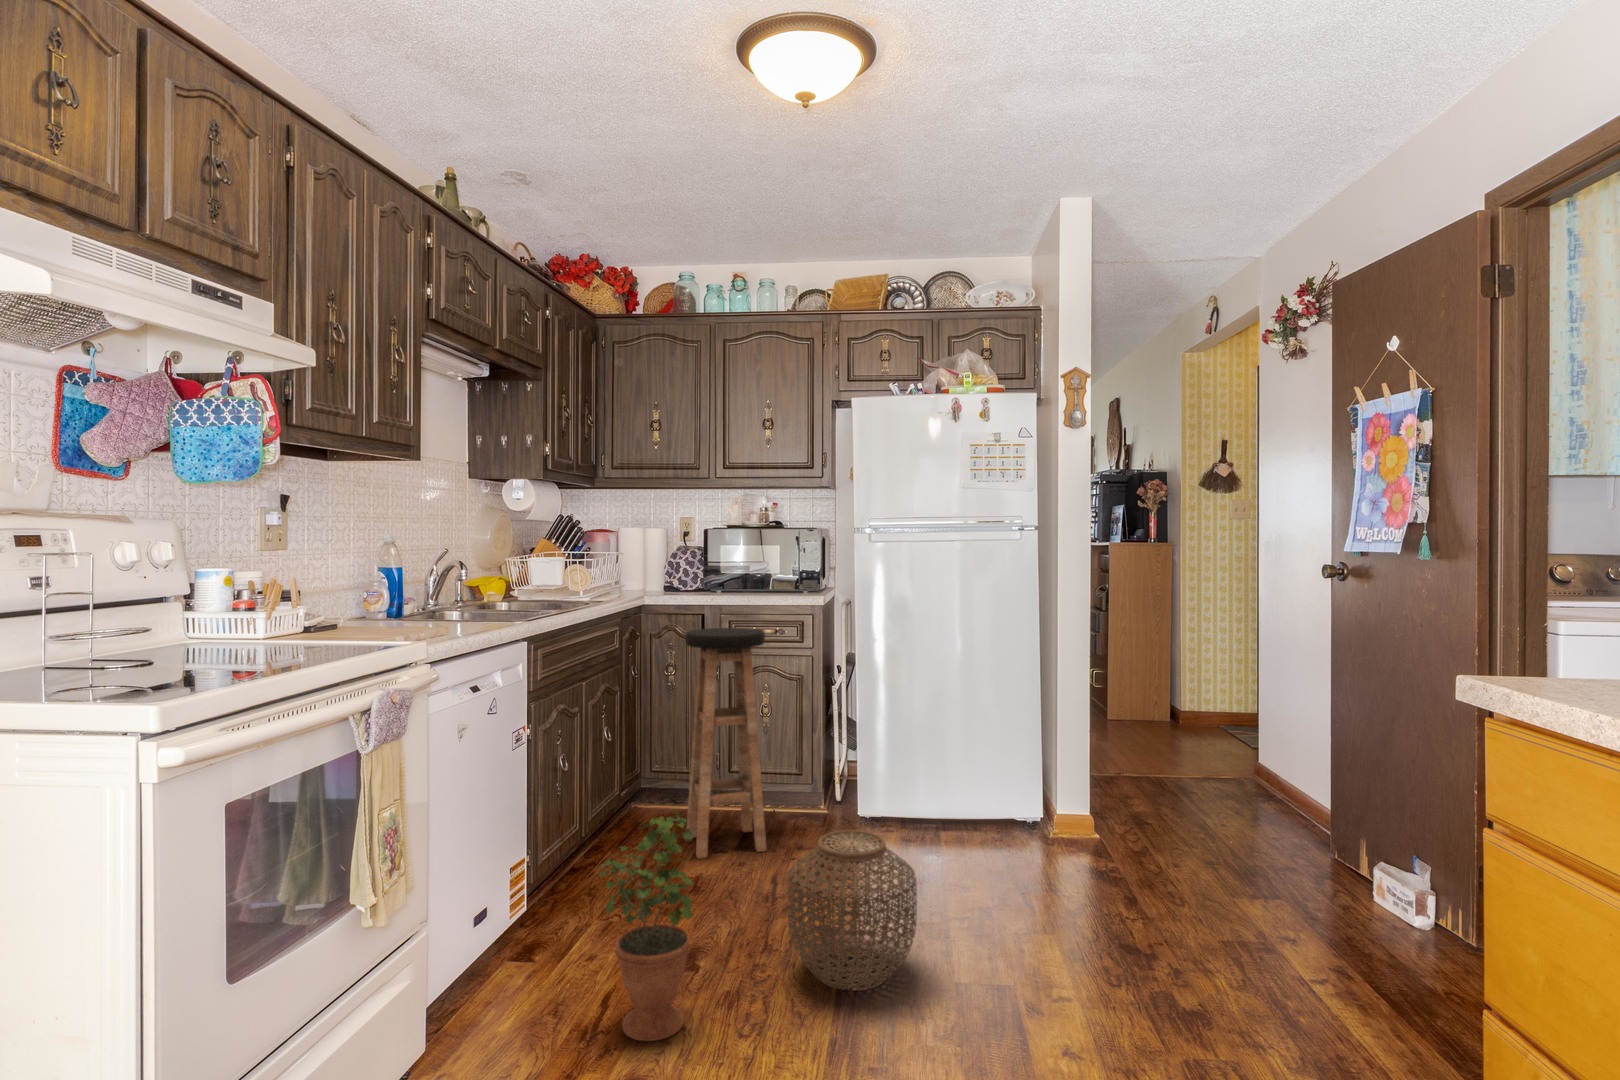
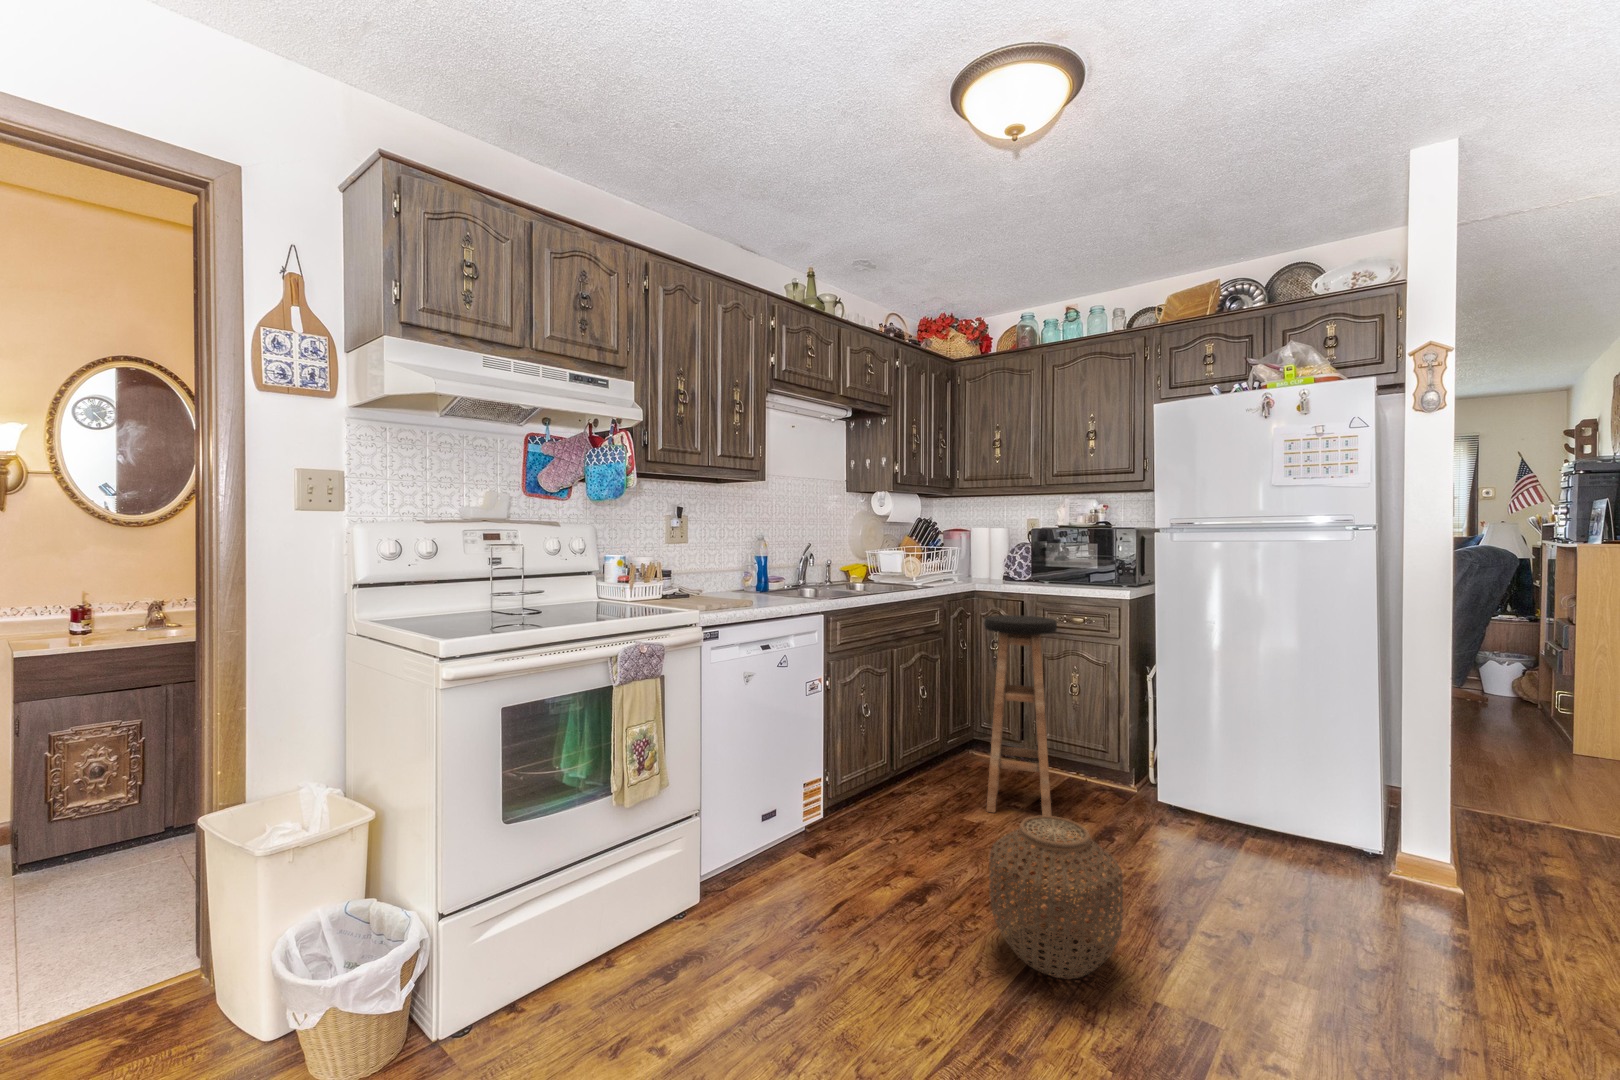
potted plant: present [600,812,693,1041] -> none [818,755,898,950]

